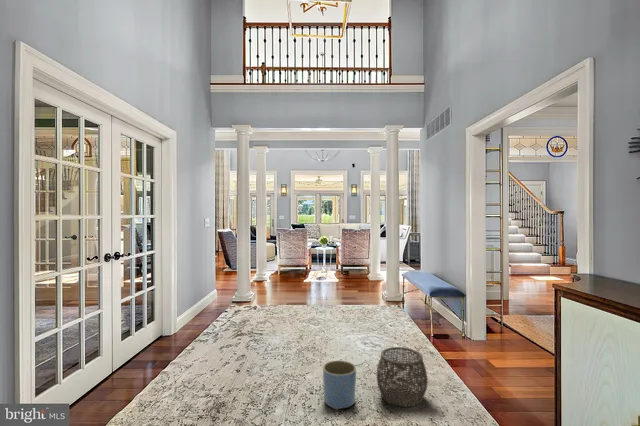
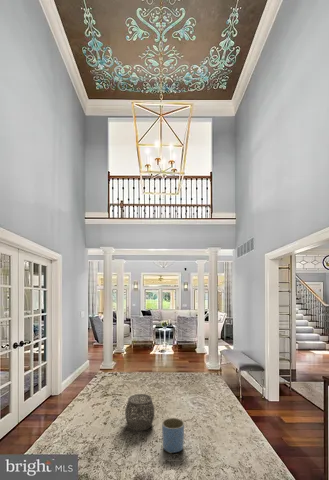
woven basket: present [376,347,428,407] -> present [125,394,154,431]

